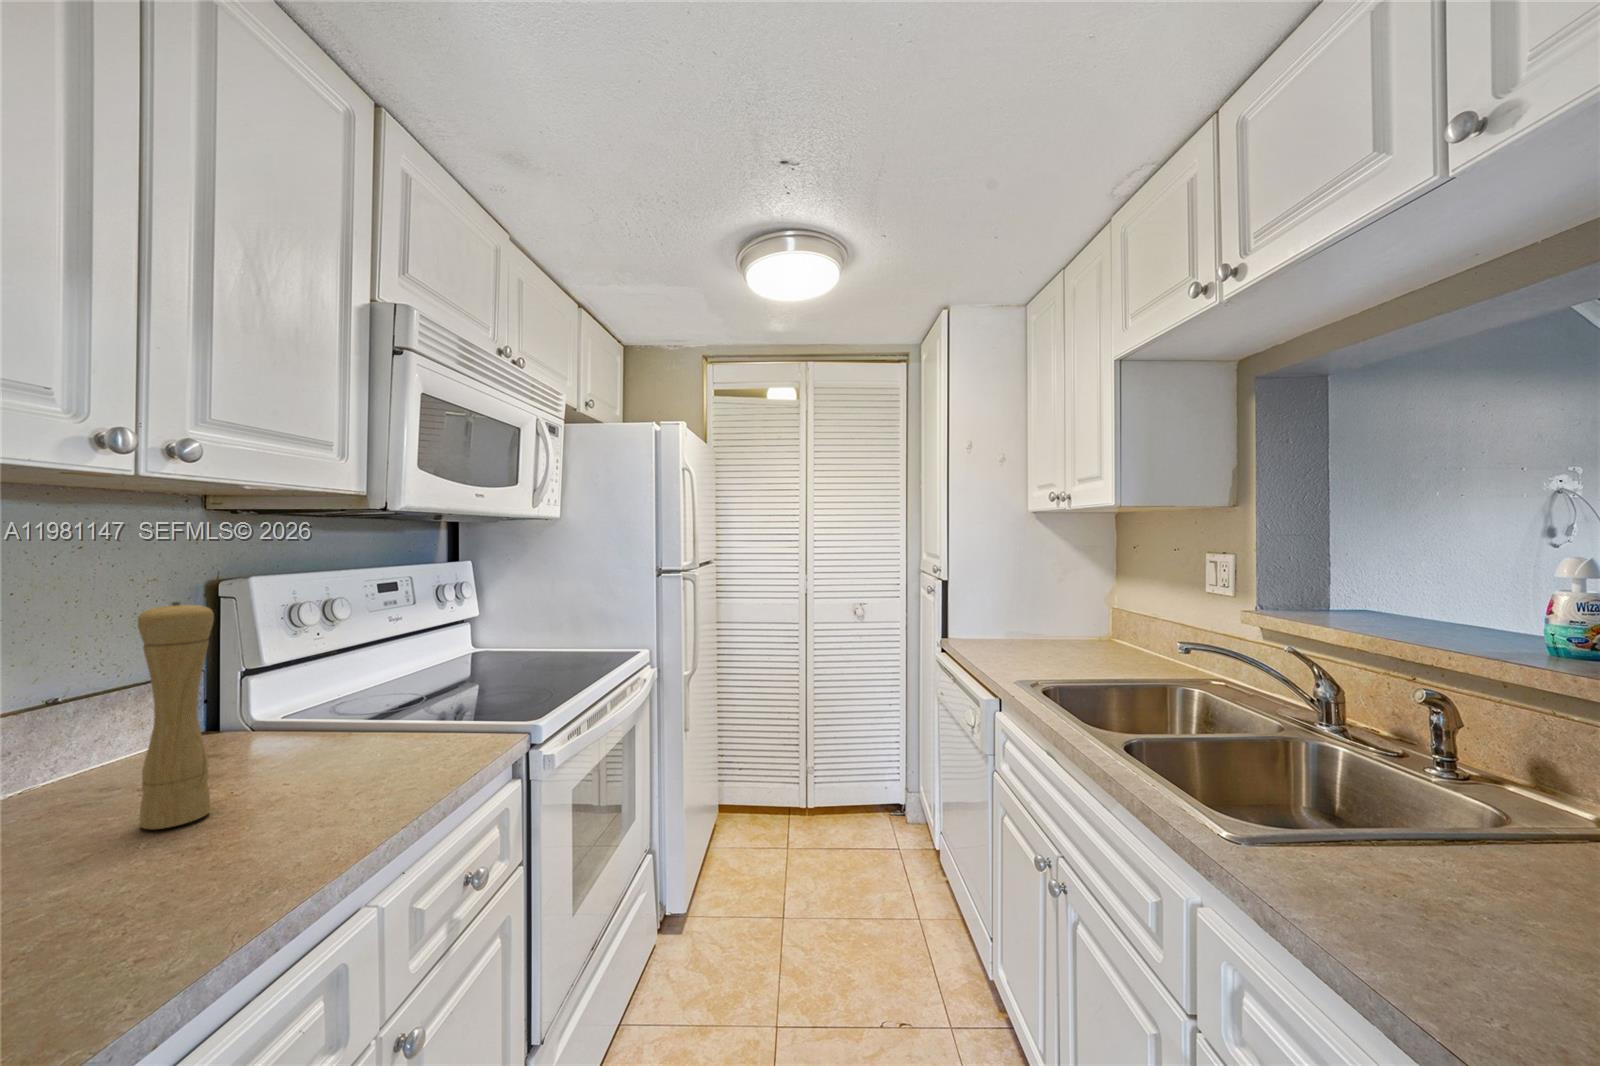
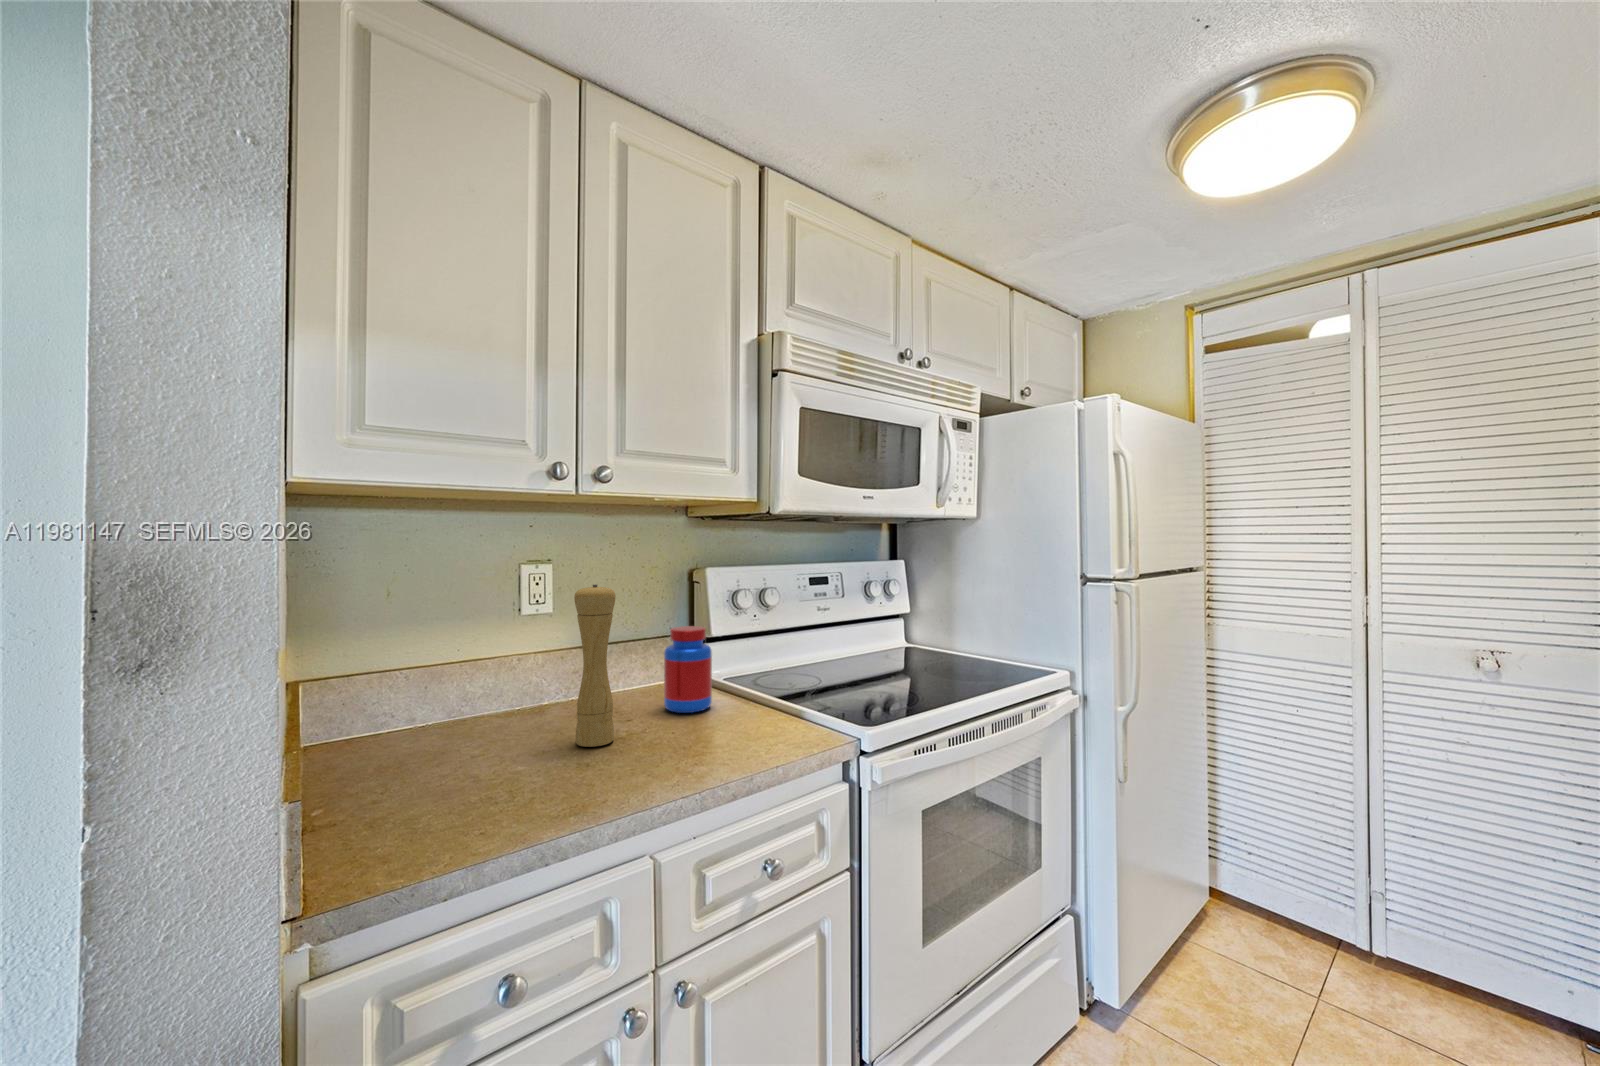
jar: none [233,649,310,763] -> present [664,626,712,713]

